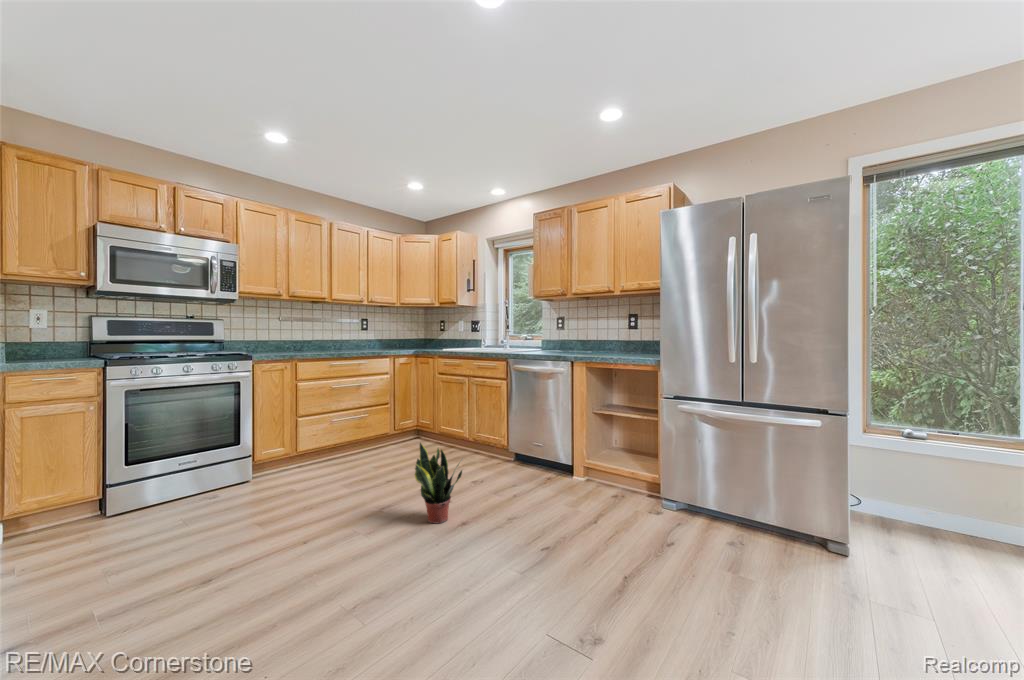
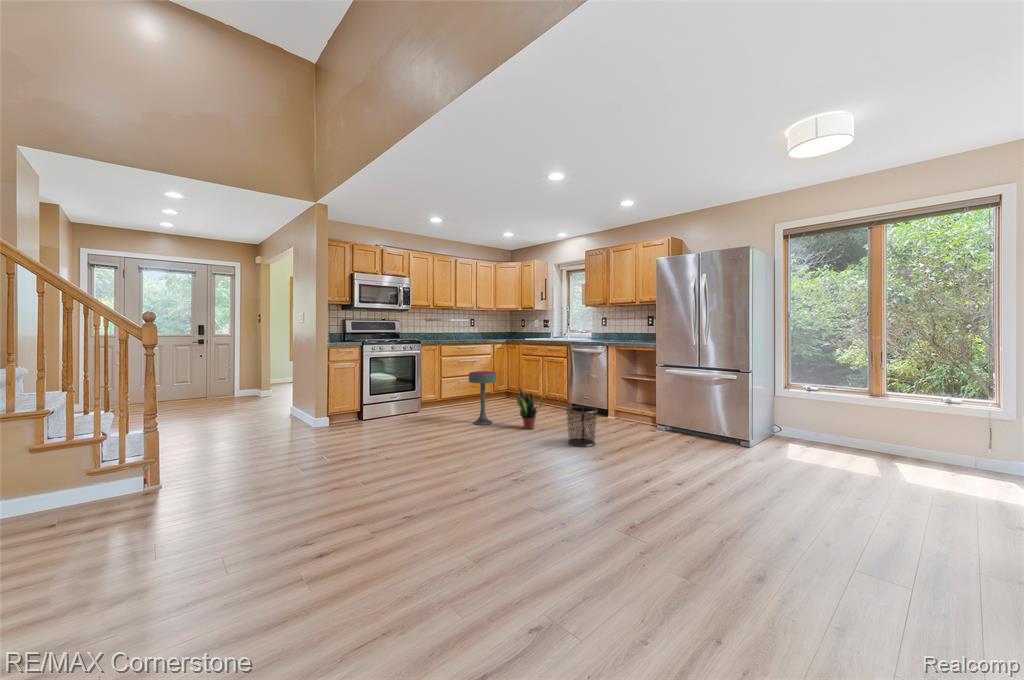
bar stool: none [325,410,380,515] -> present [469,371,497,425]
waste bin: none [506,487,573,584] -> present [566,406,597,447]

